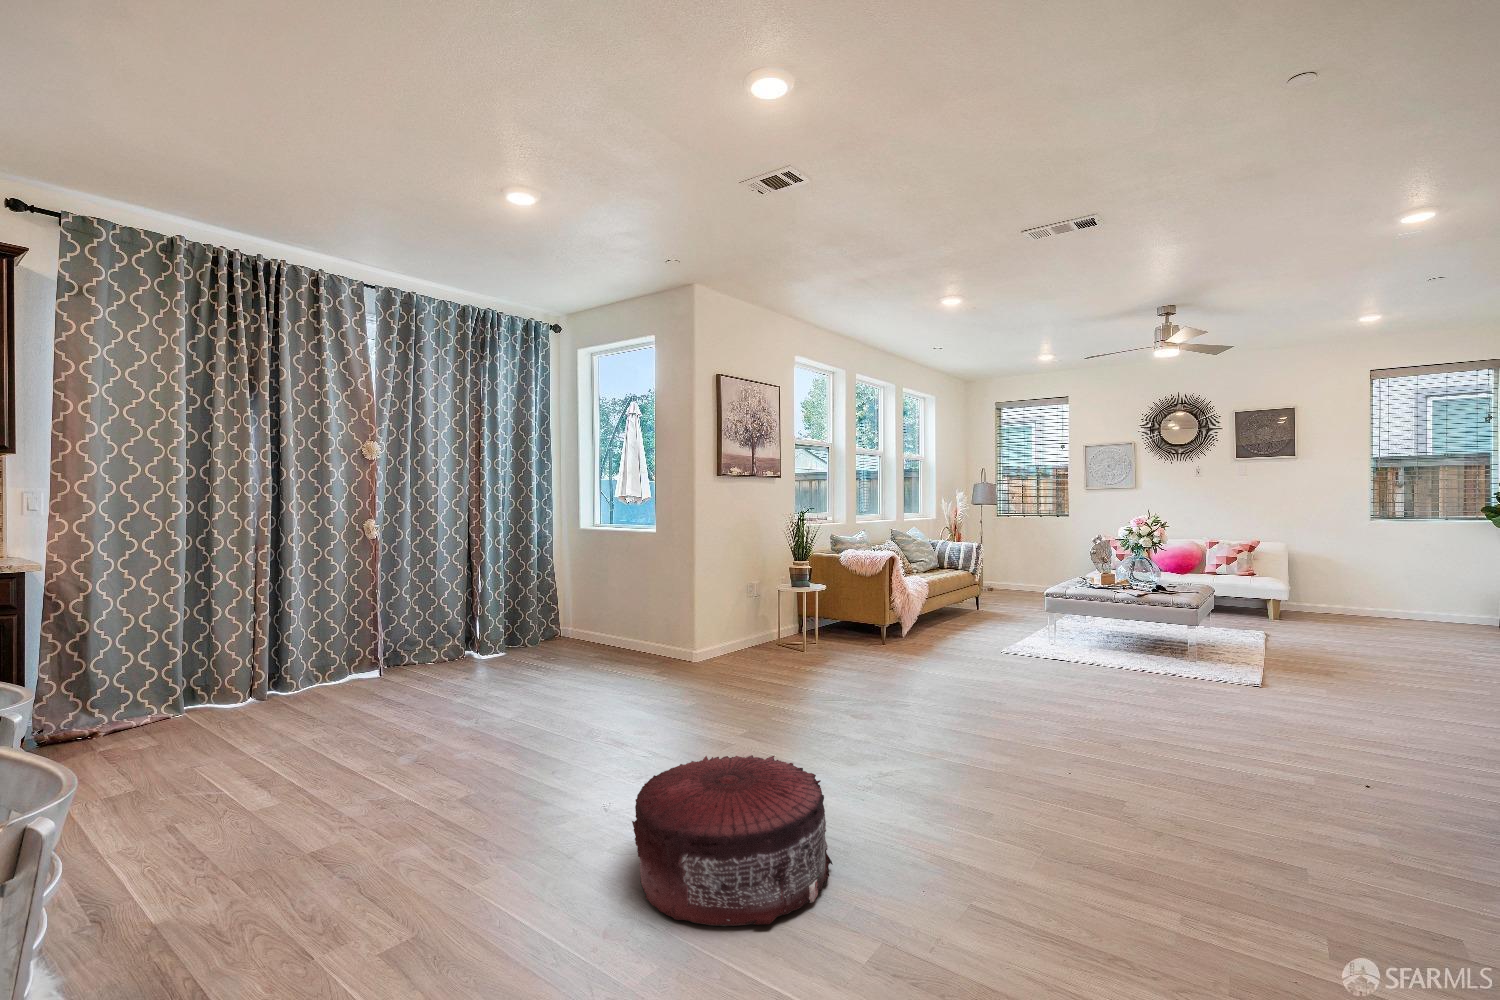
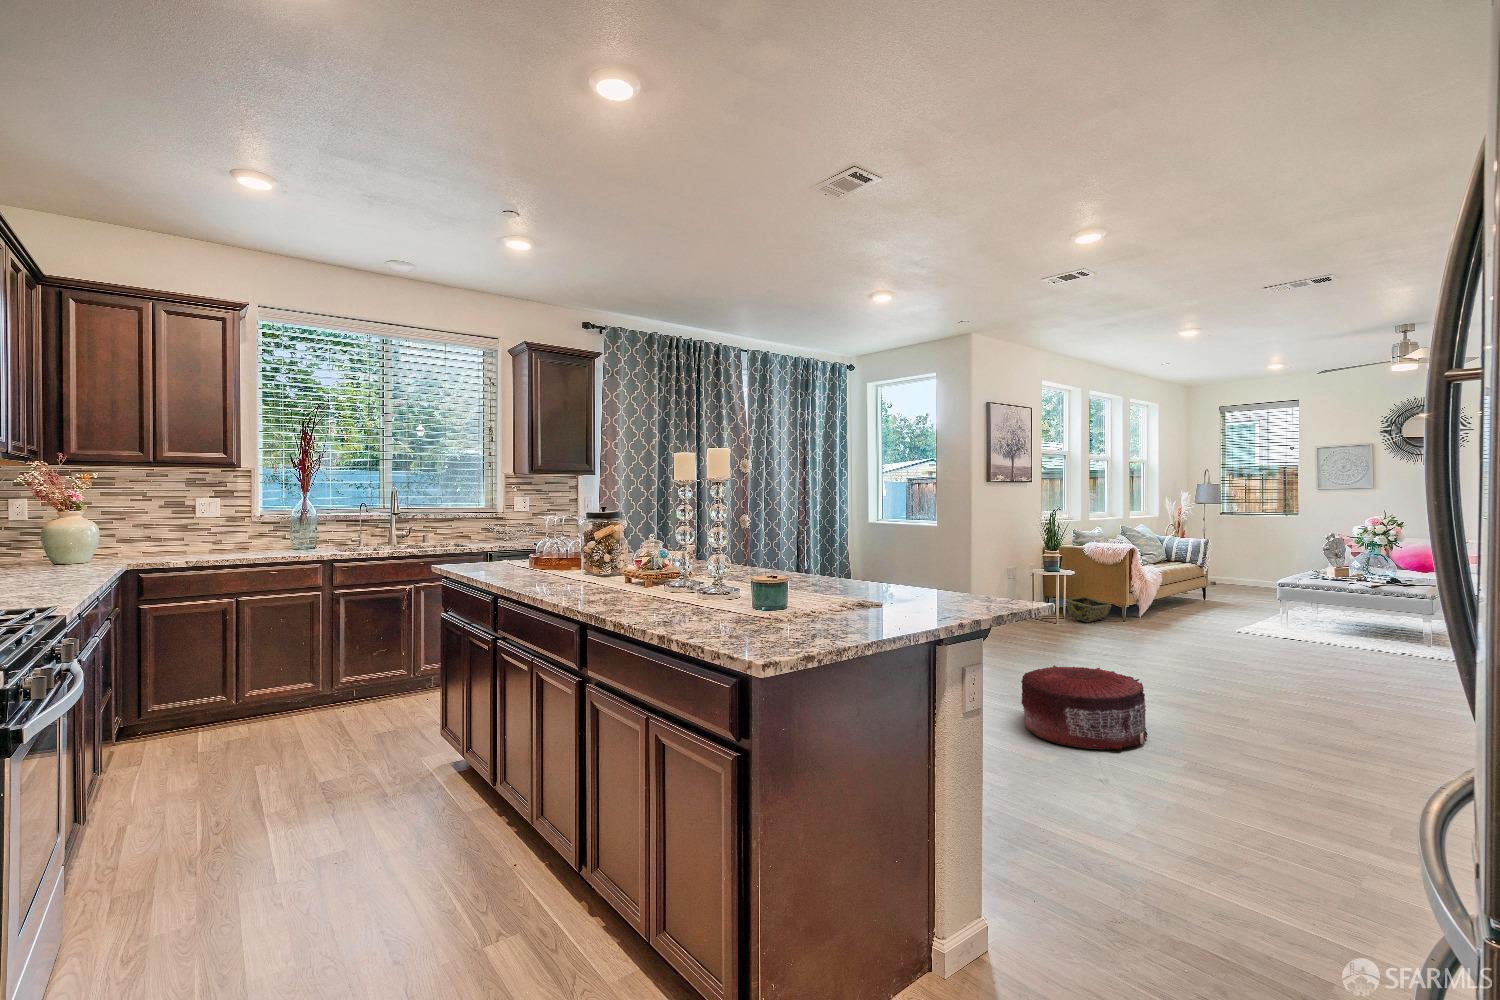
woven basket: none [815,617,869,650] -> present [1066,597,1112,622]

